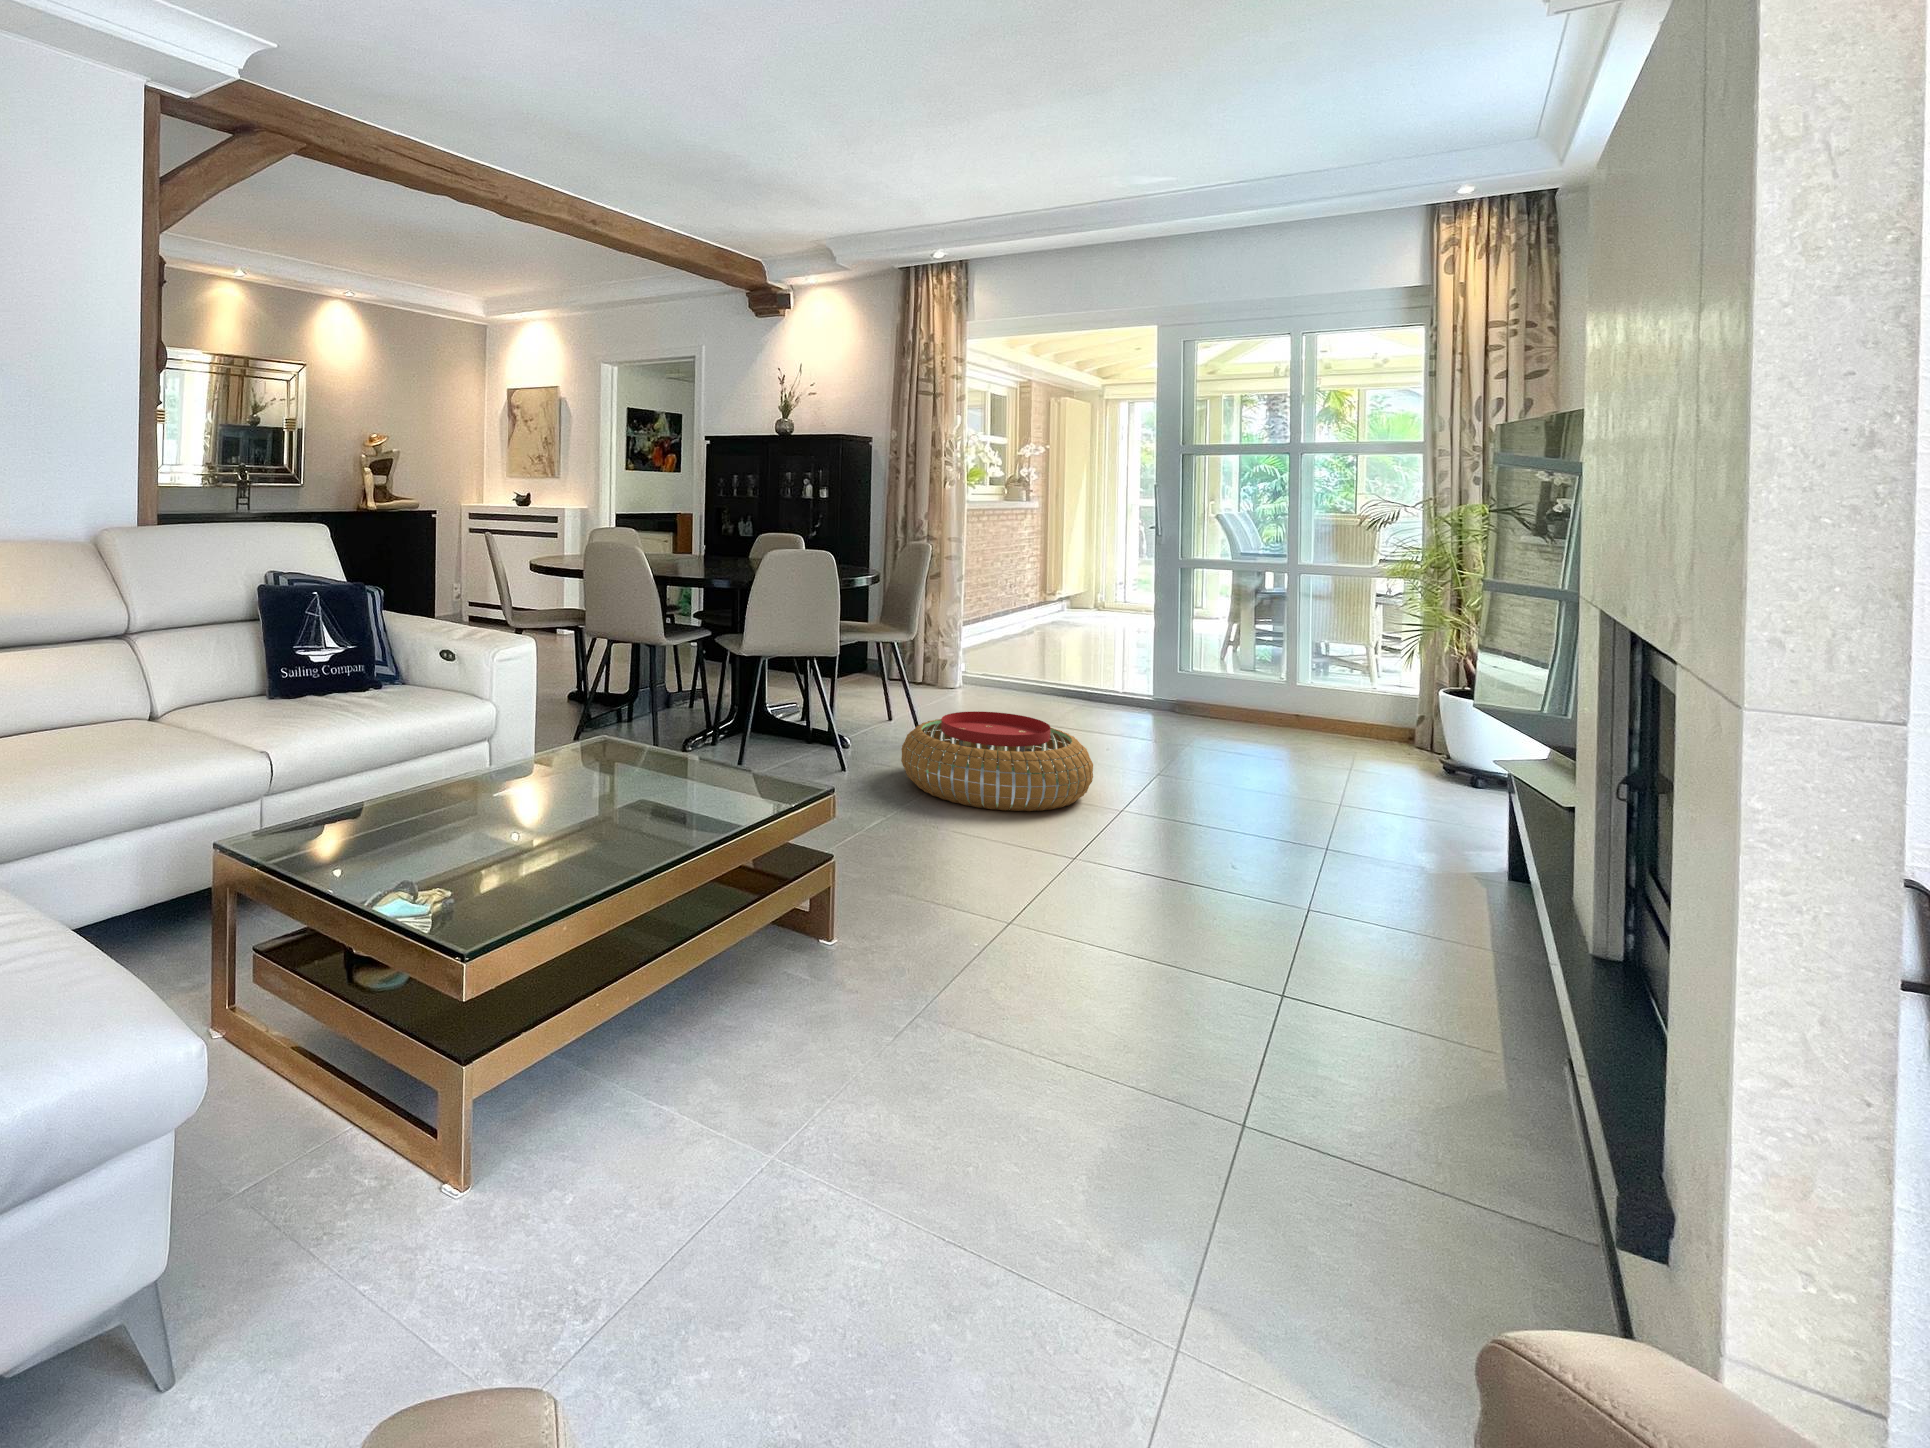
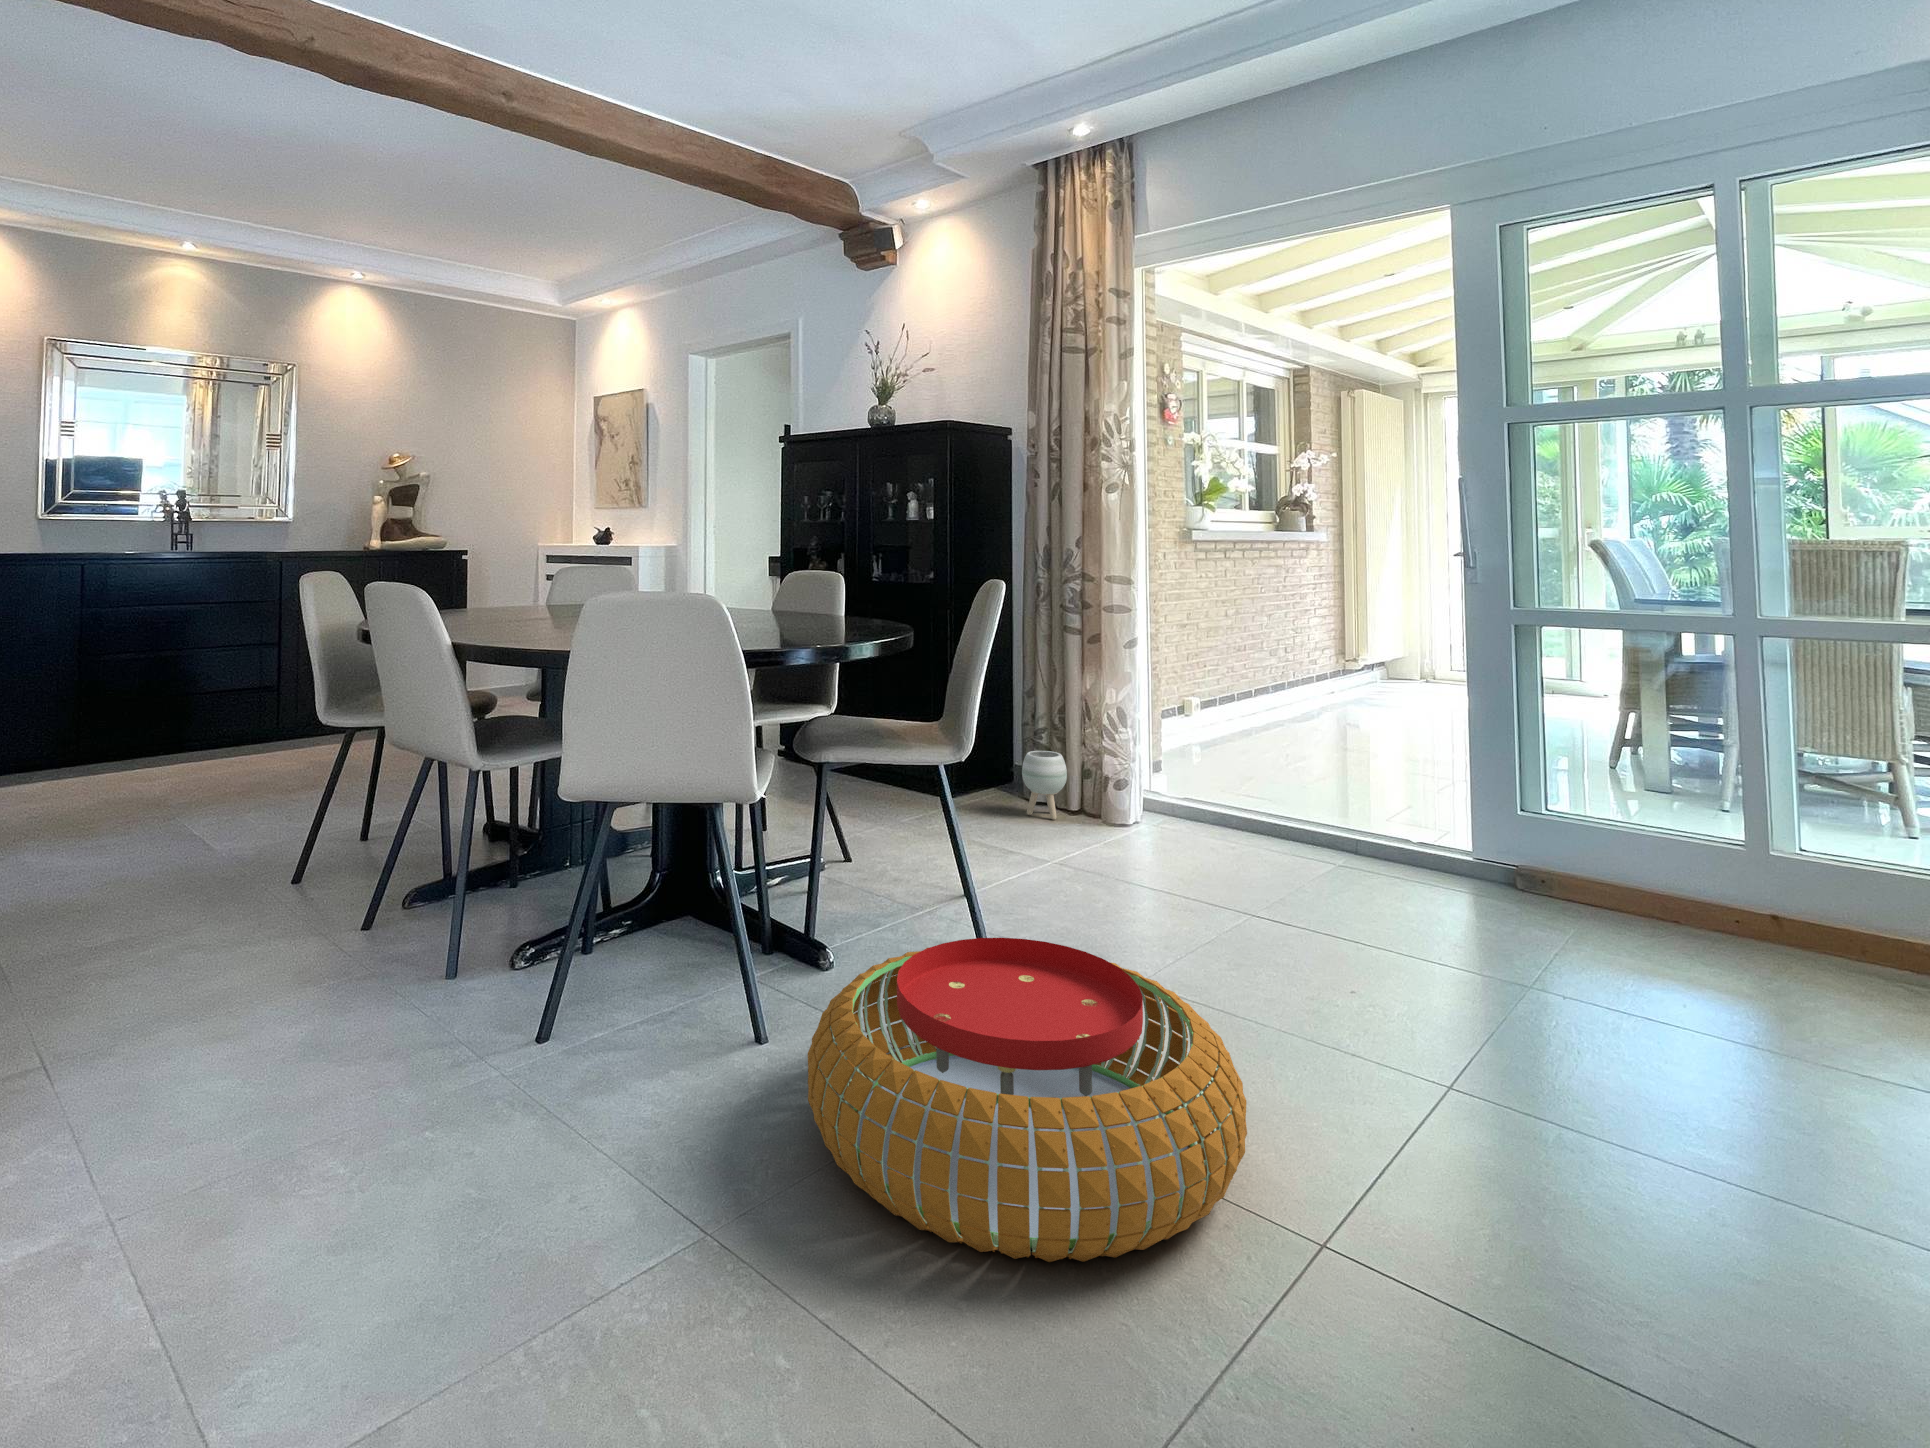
planter: none [890,647,918,688] -> present [1022,751,1067,820]

